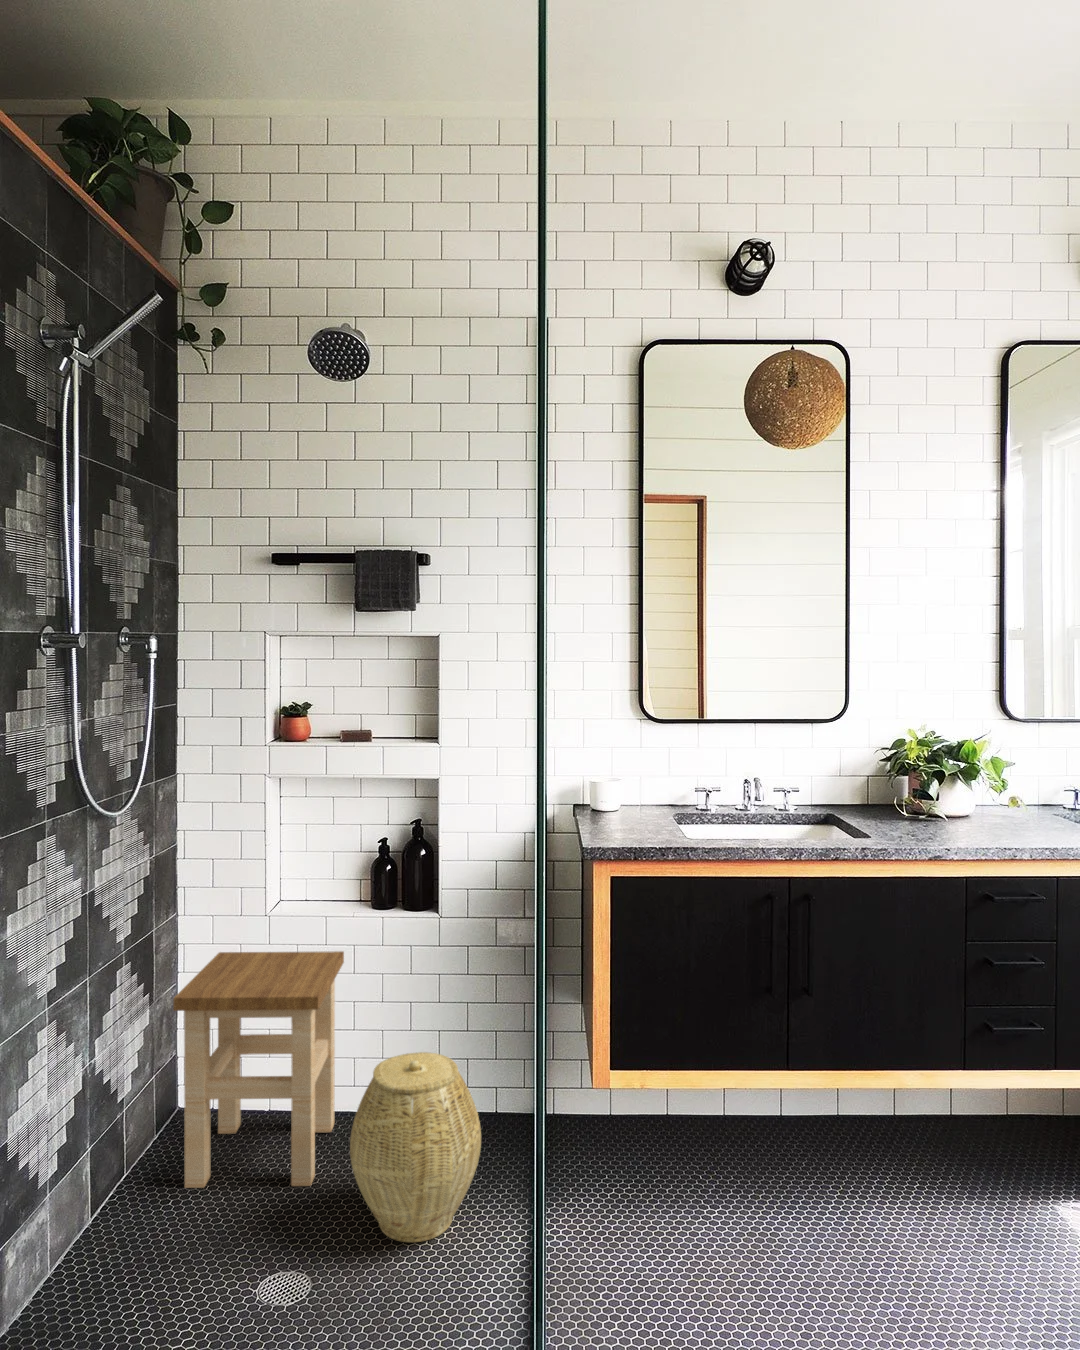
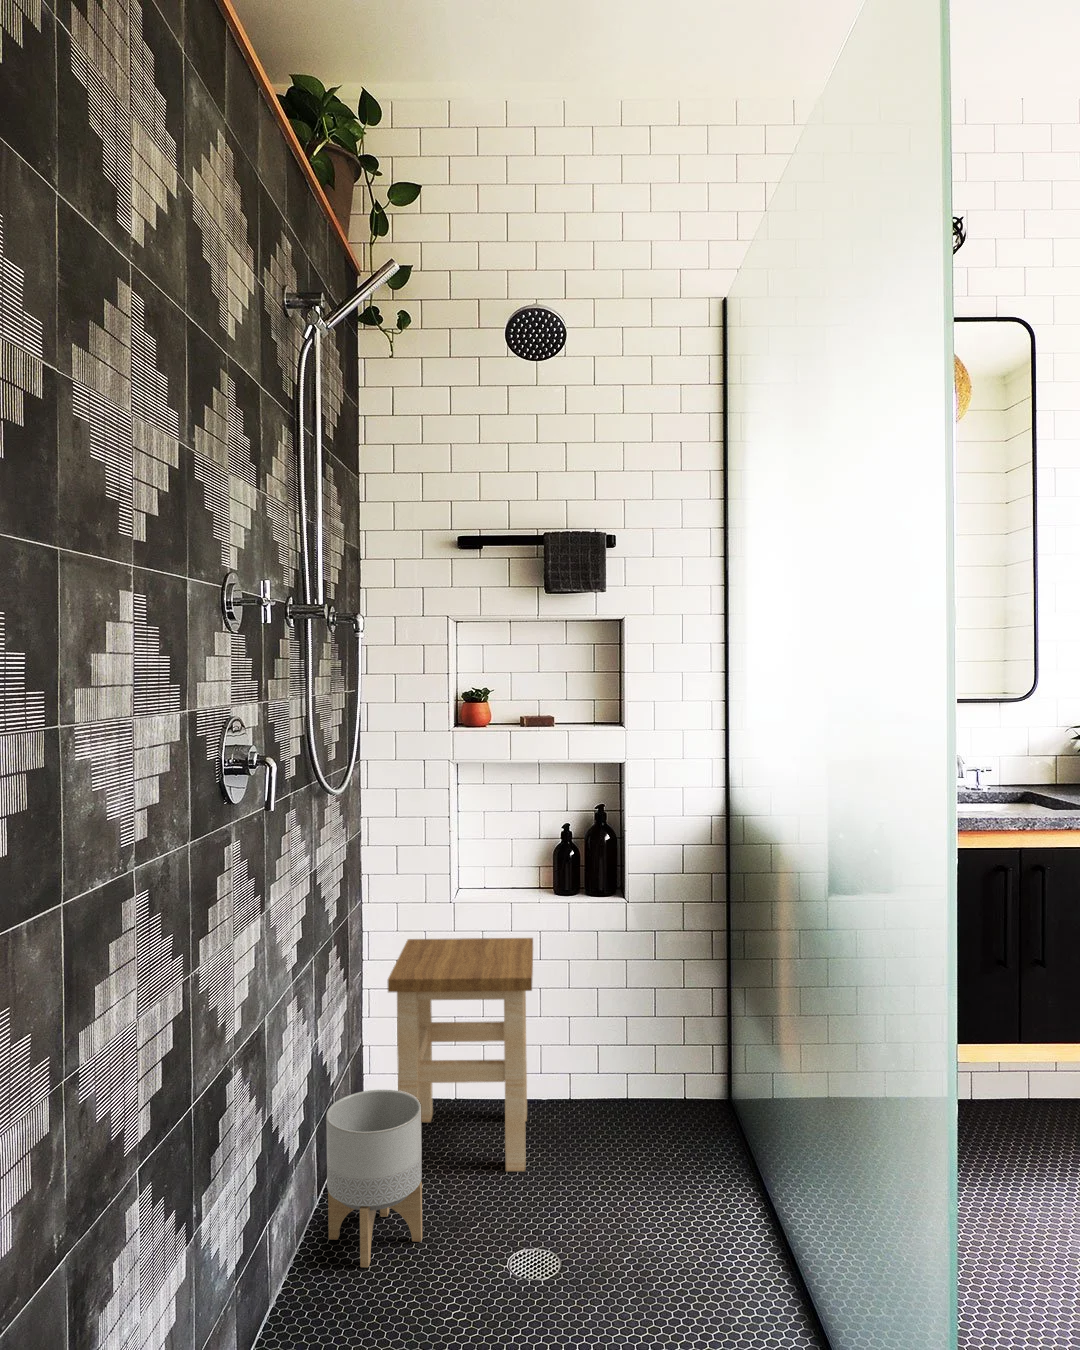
woven basket: present [350,1052,481,1242] -> none [577,1034,710,1224]
planter: none [83,1111,184,1292] -> present [326,1090,422,1267]

